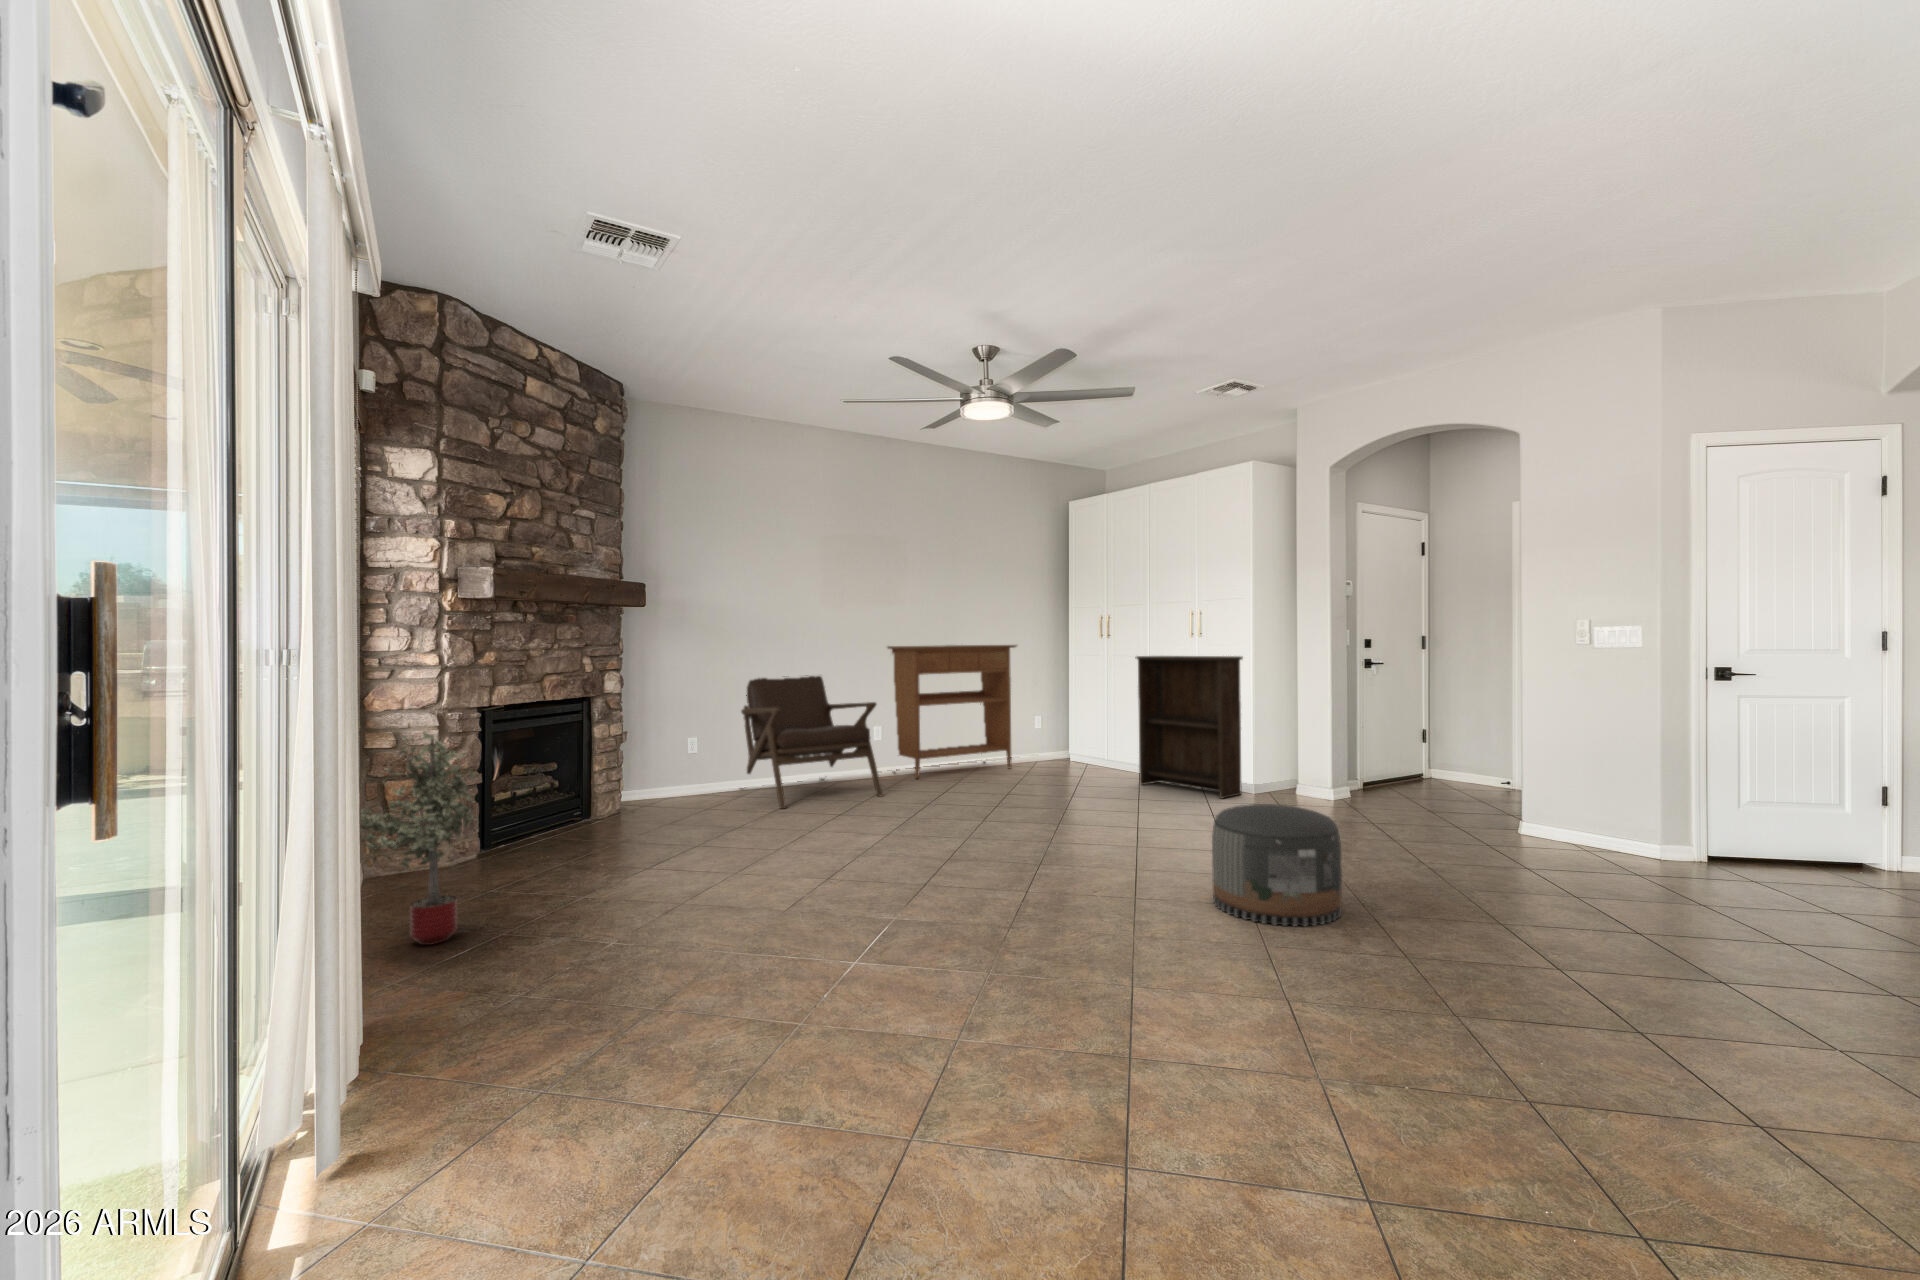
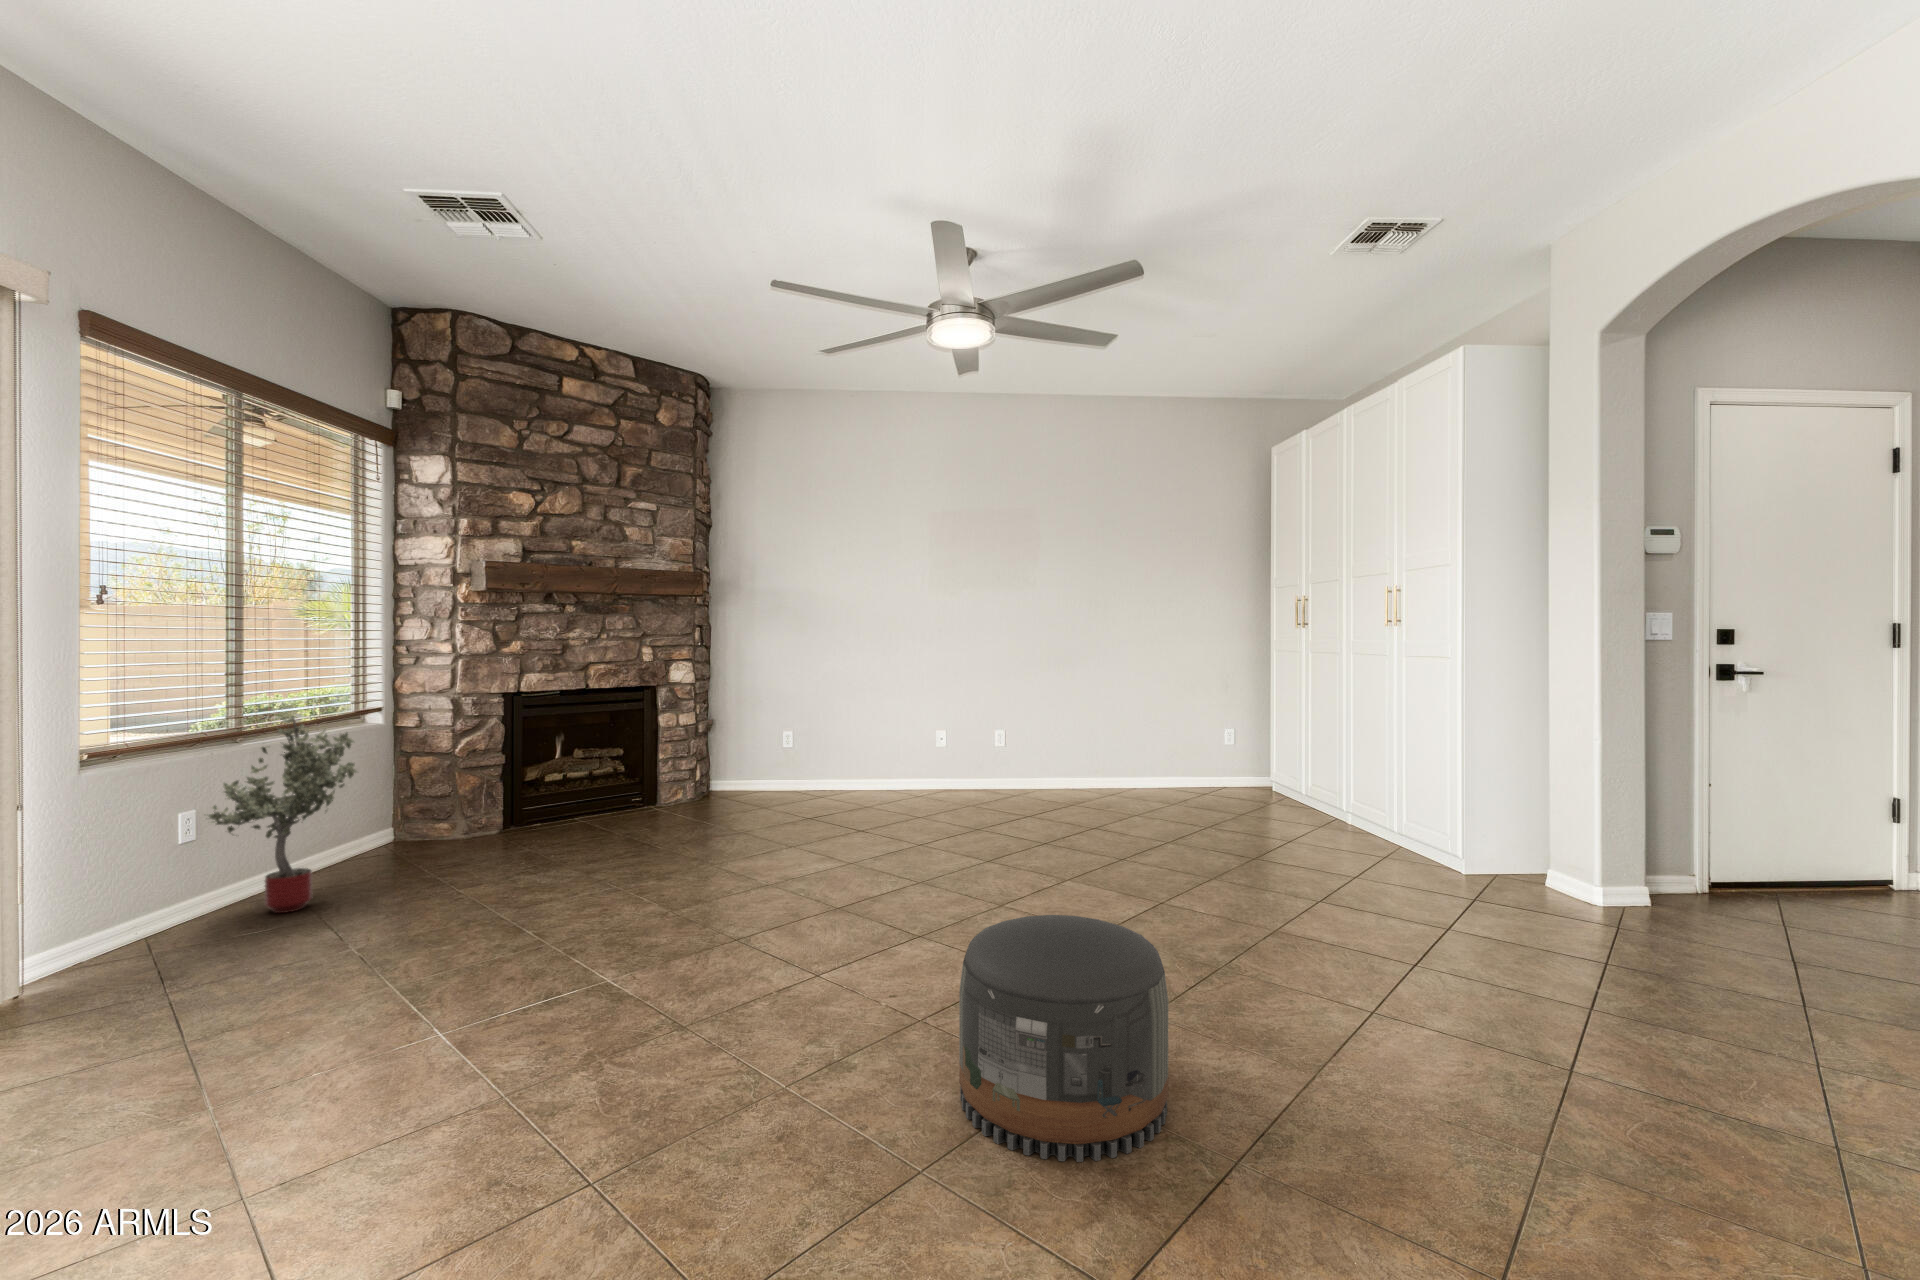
console table: present [888,645,1017,779] -> none [1012,641,1176,801]
bookshelf: present [1135,656,1243,798] -> none [1284,661,1423,886]
lounge chair: present [741,676,883,809] -> none [819,672,947,819]

